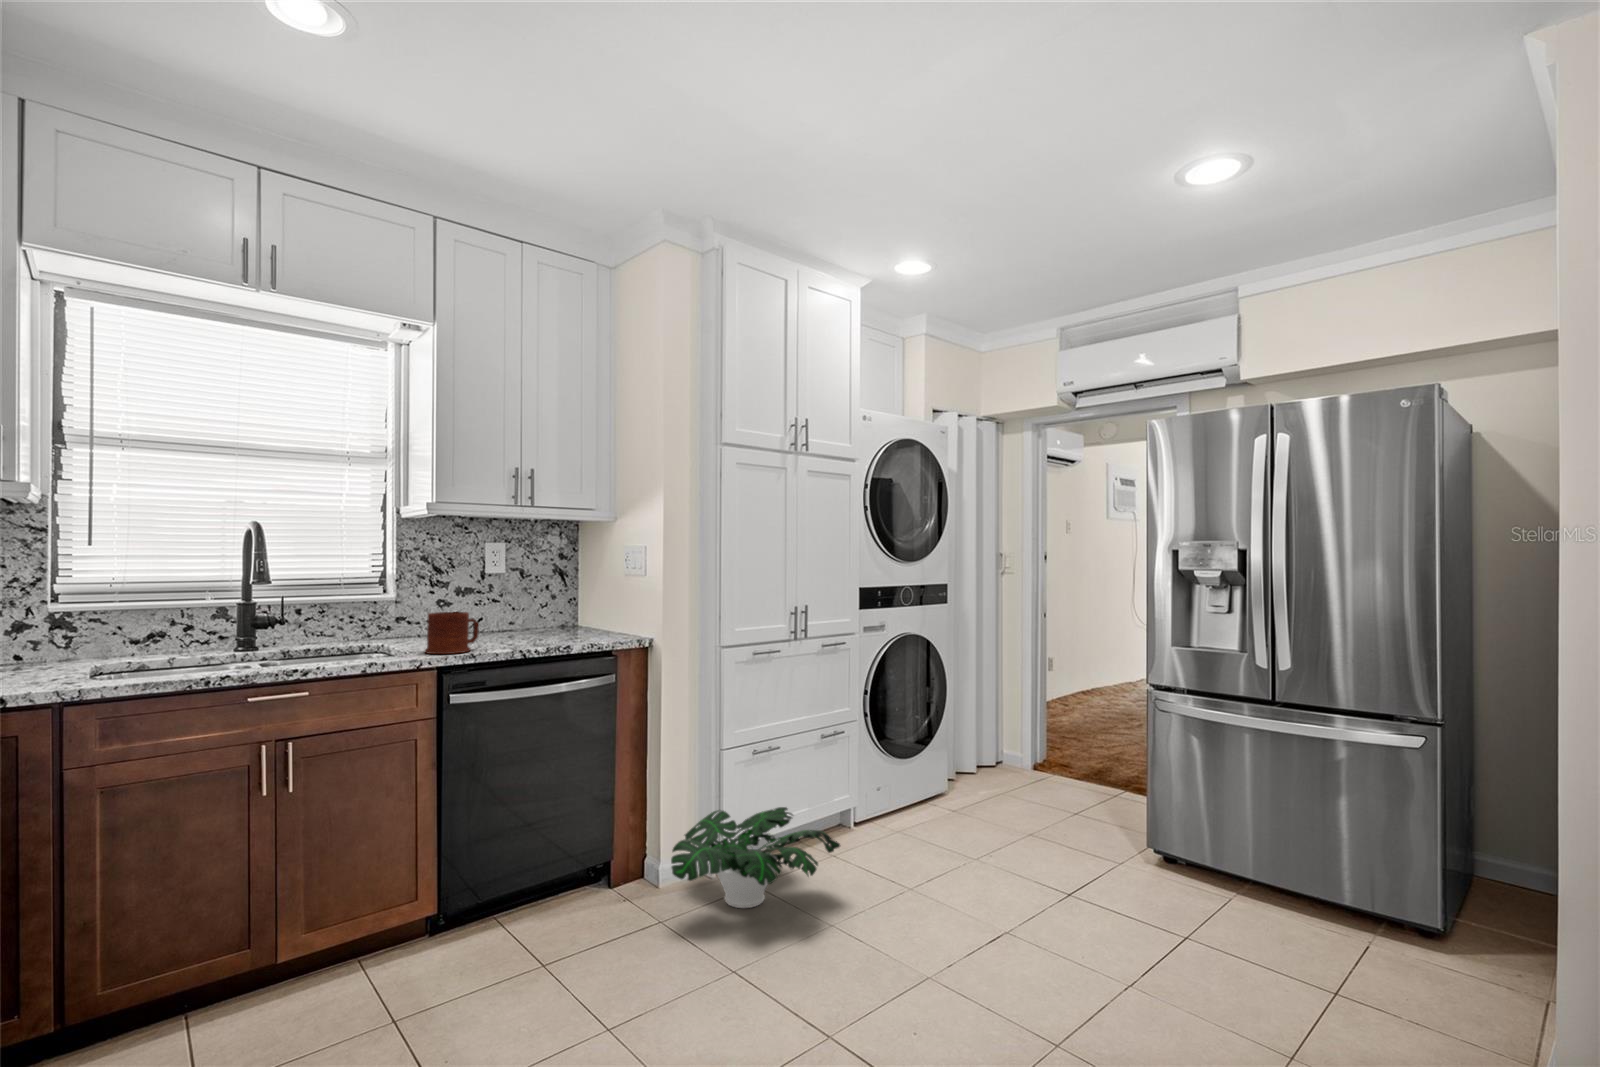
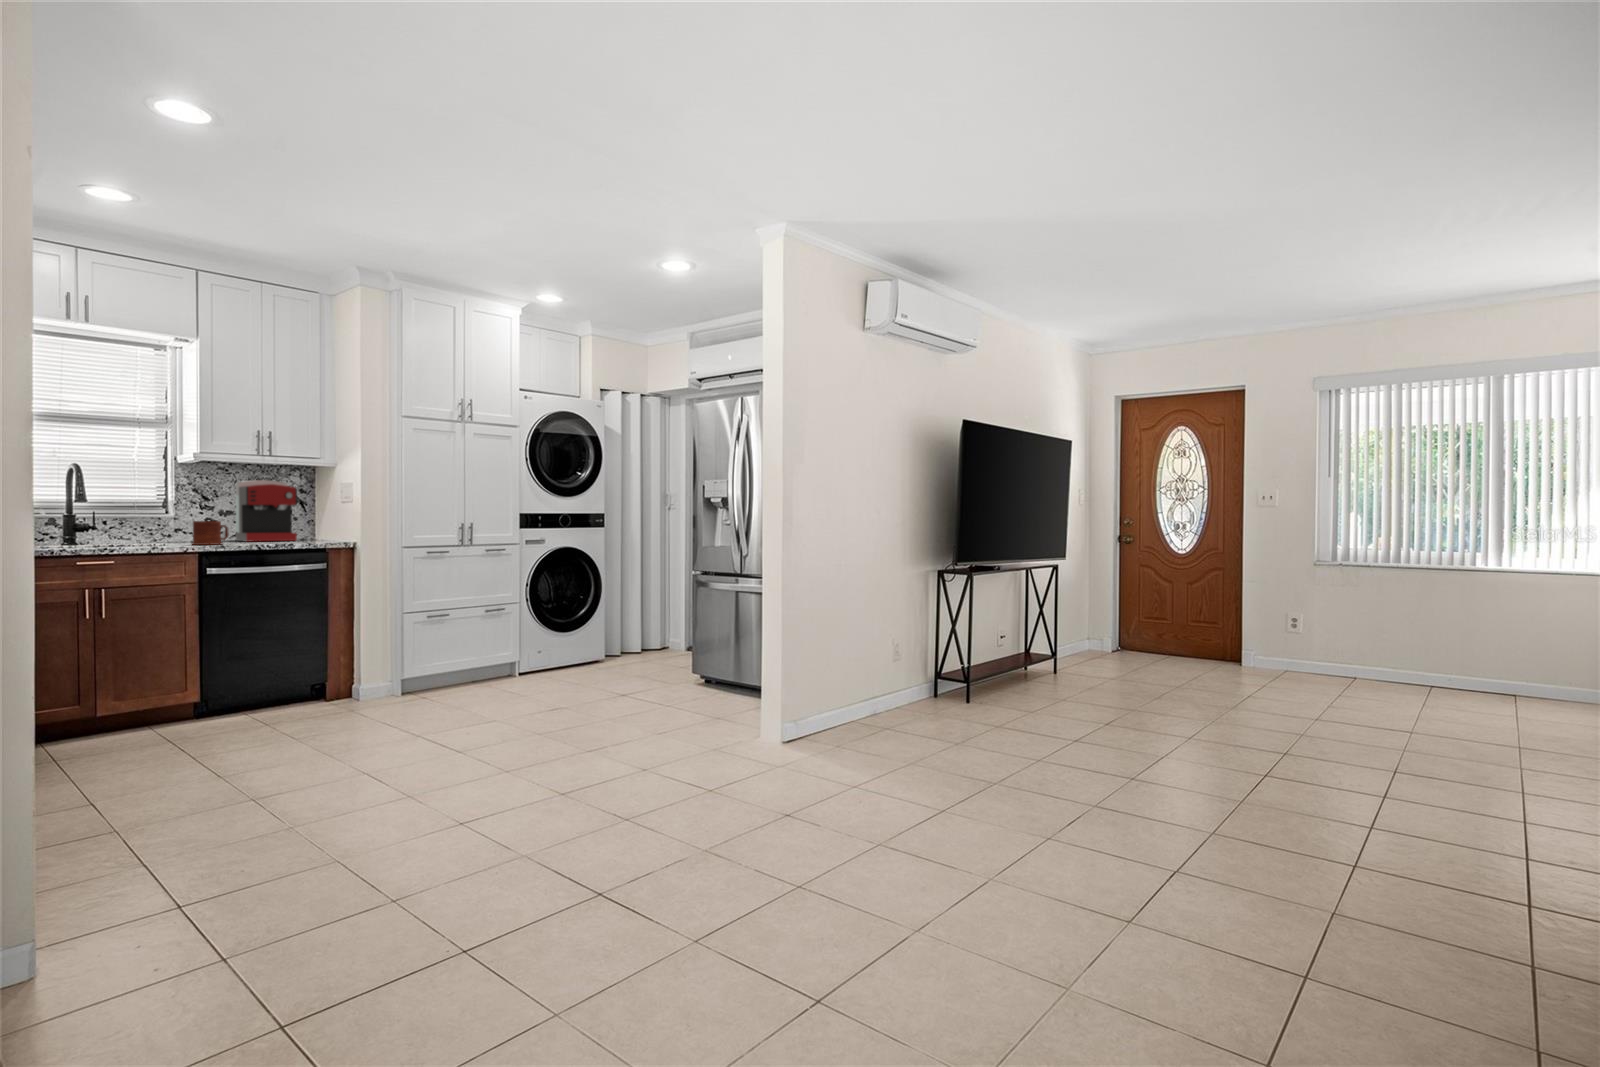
coffee maker: none [475,543,565,638] -> present [235,480,297,541]
potted plant: present [671,807,840,908] -> none [356,648,474,703]

